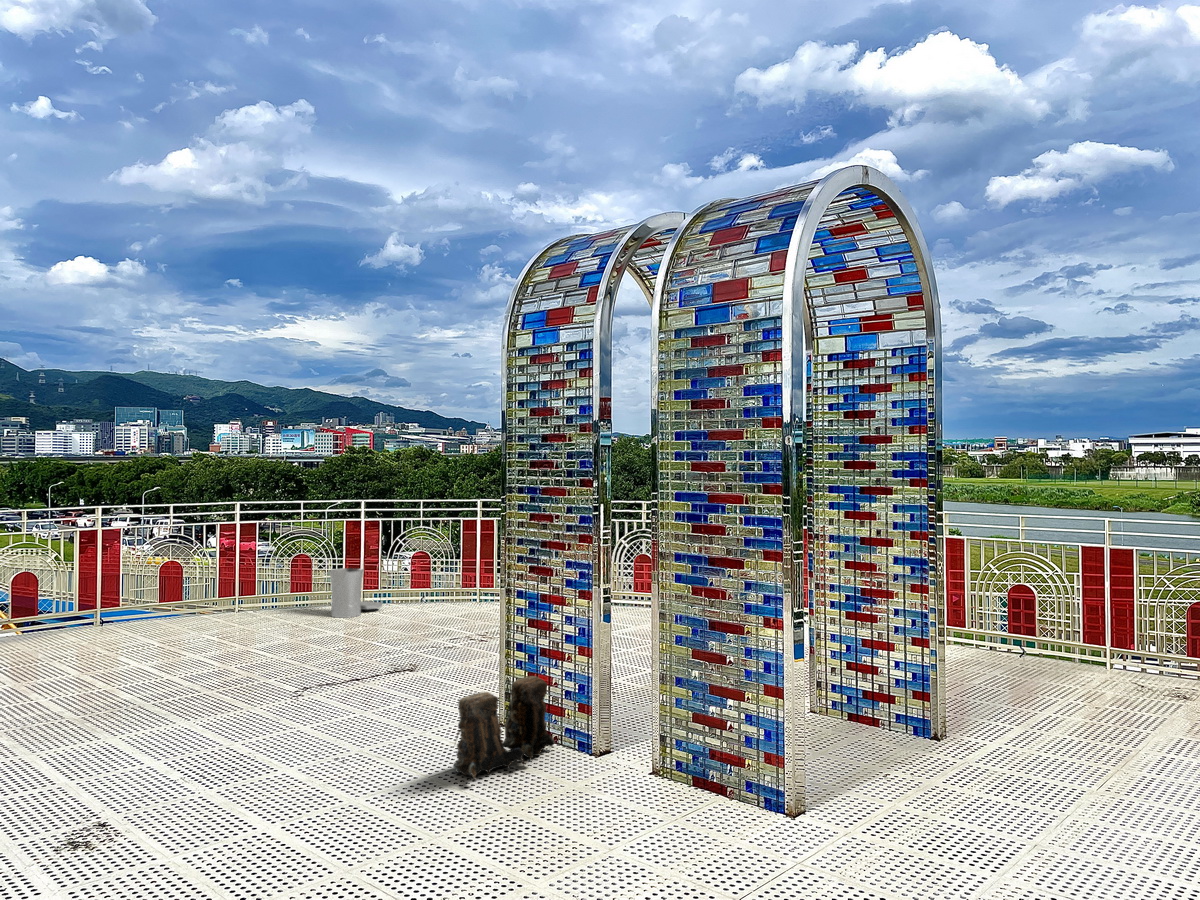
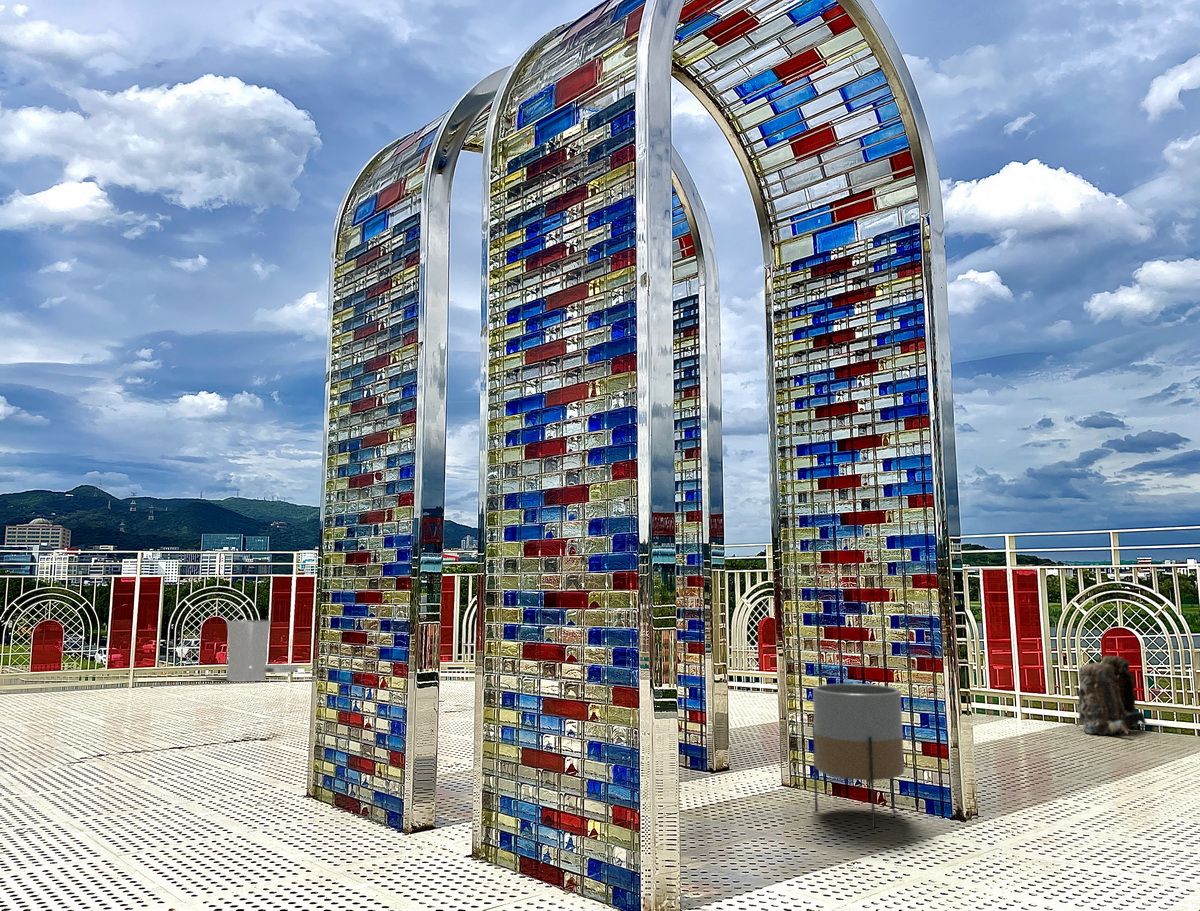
planter: none [843,652,903,748] -> present [813,684,905,828]
backpack: present [453,676,554,780] -> present [1077,656,1146,735]

